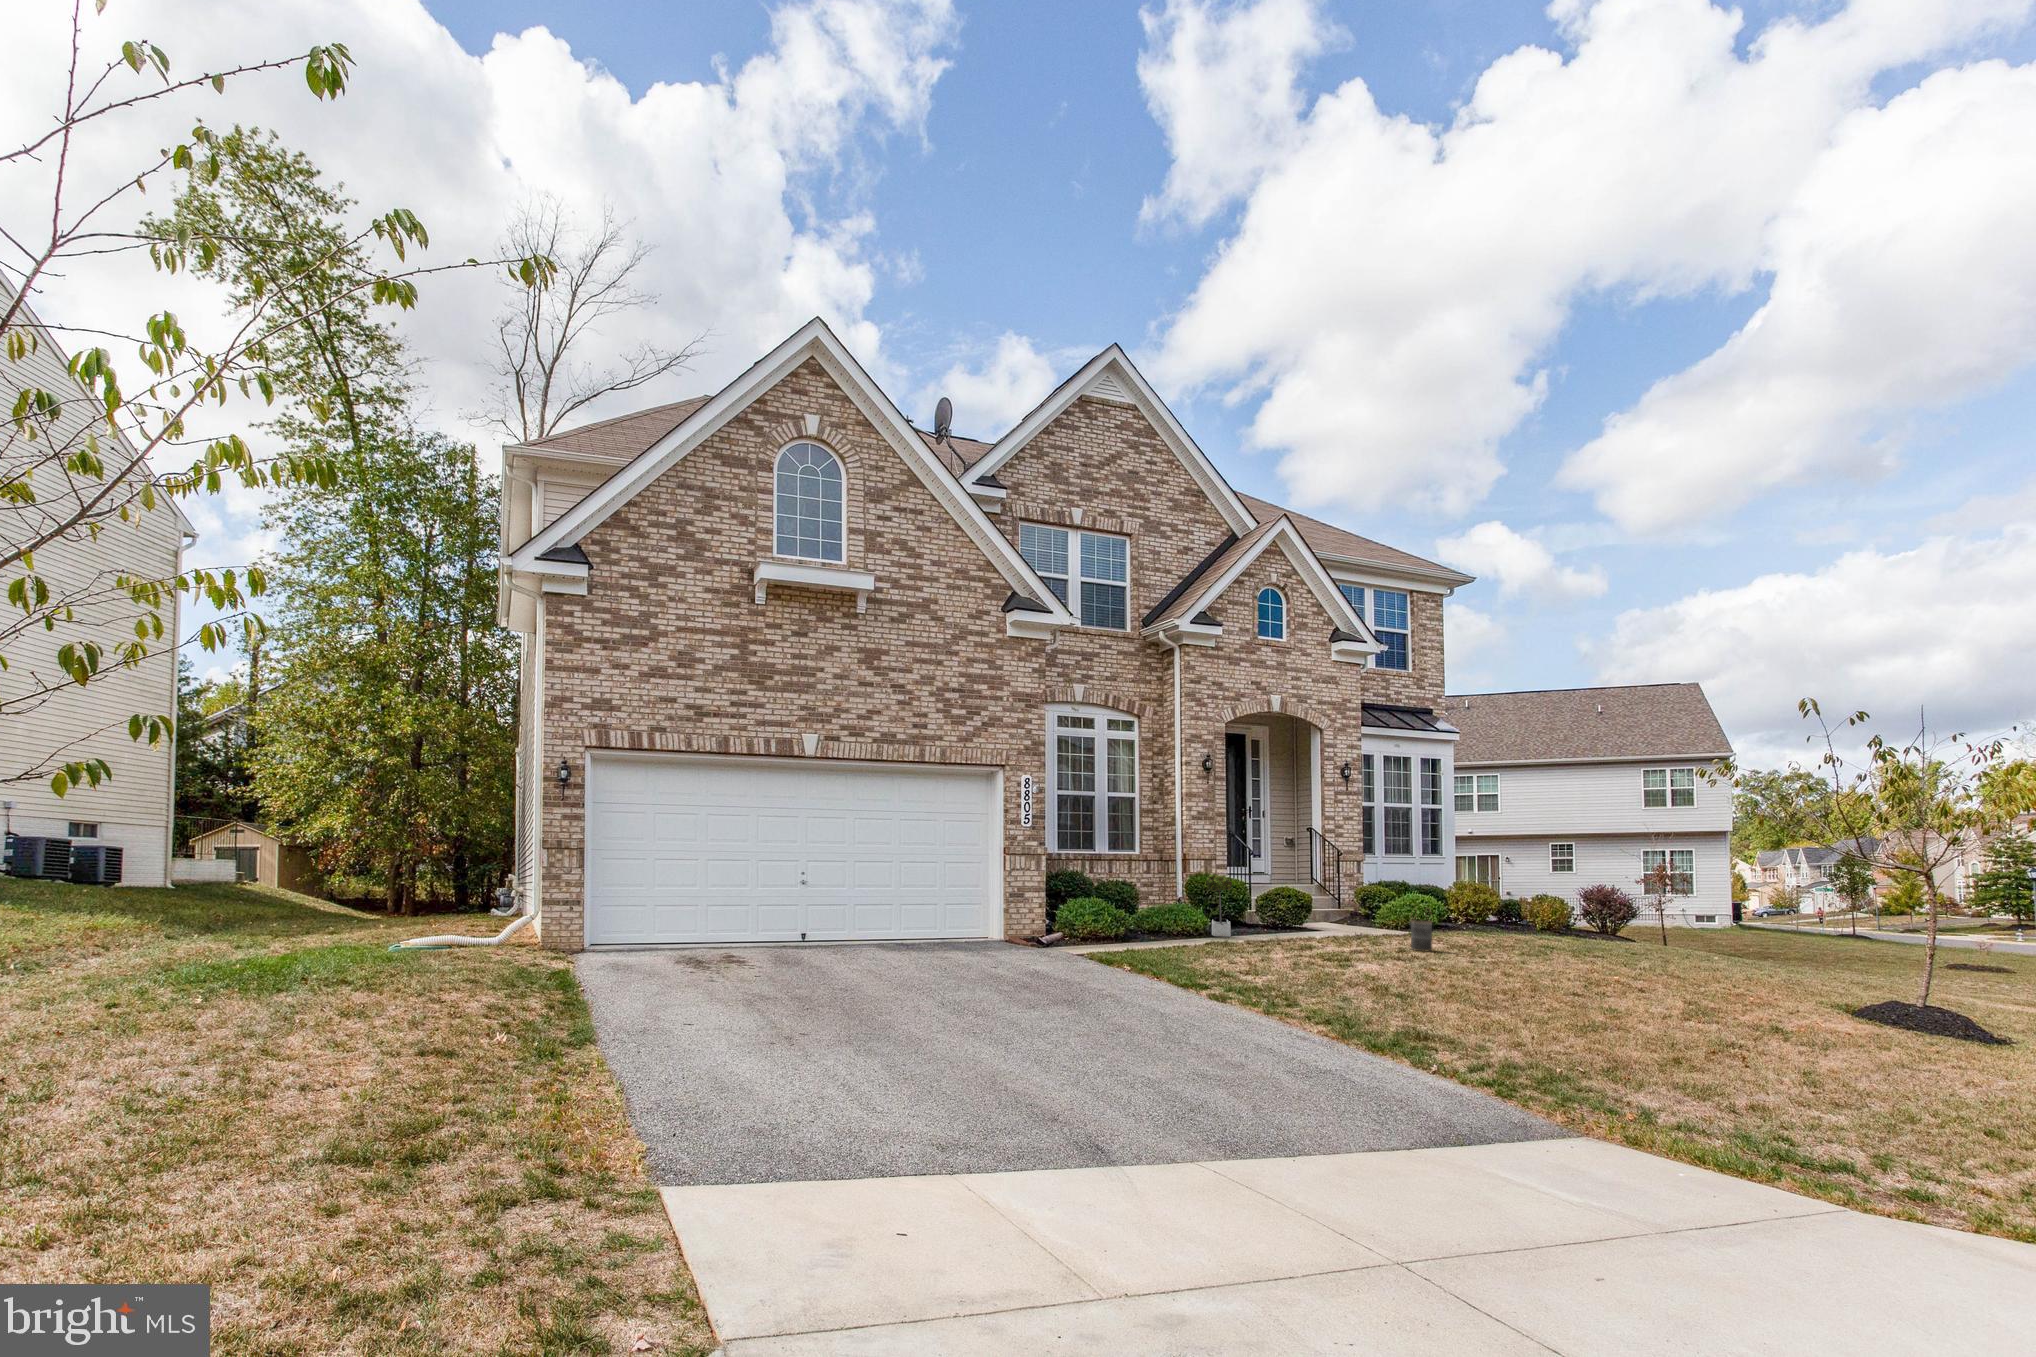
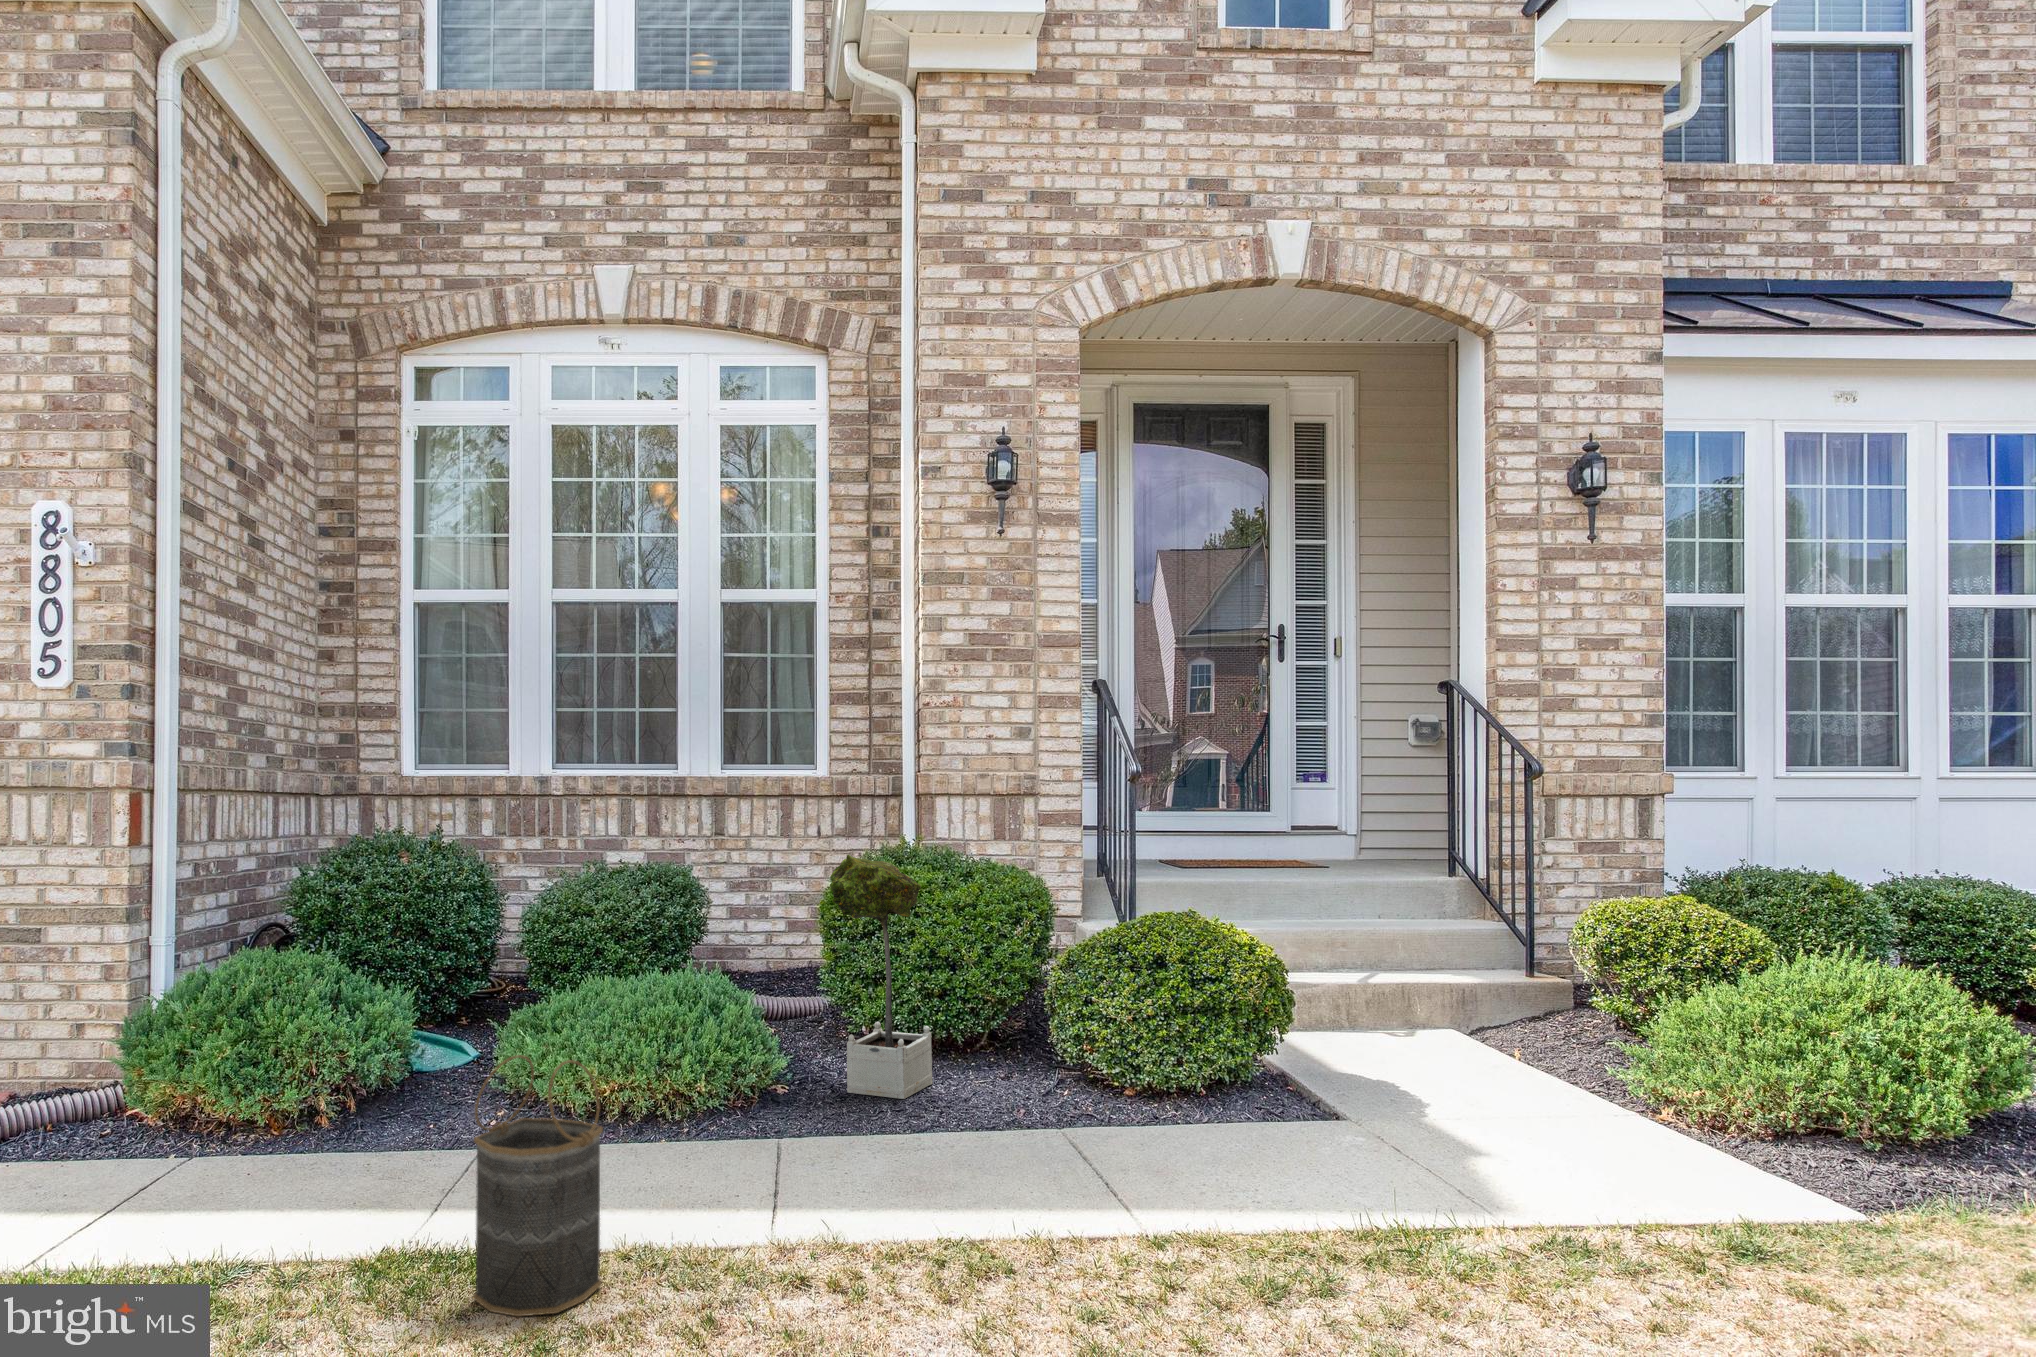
basket: present [1411,920,1432,951] -> present [473,1055,603,1316]

